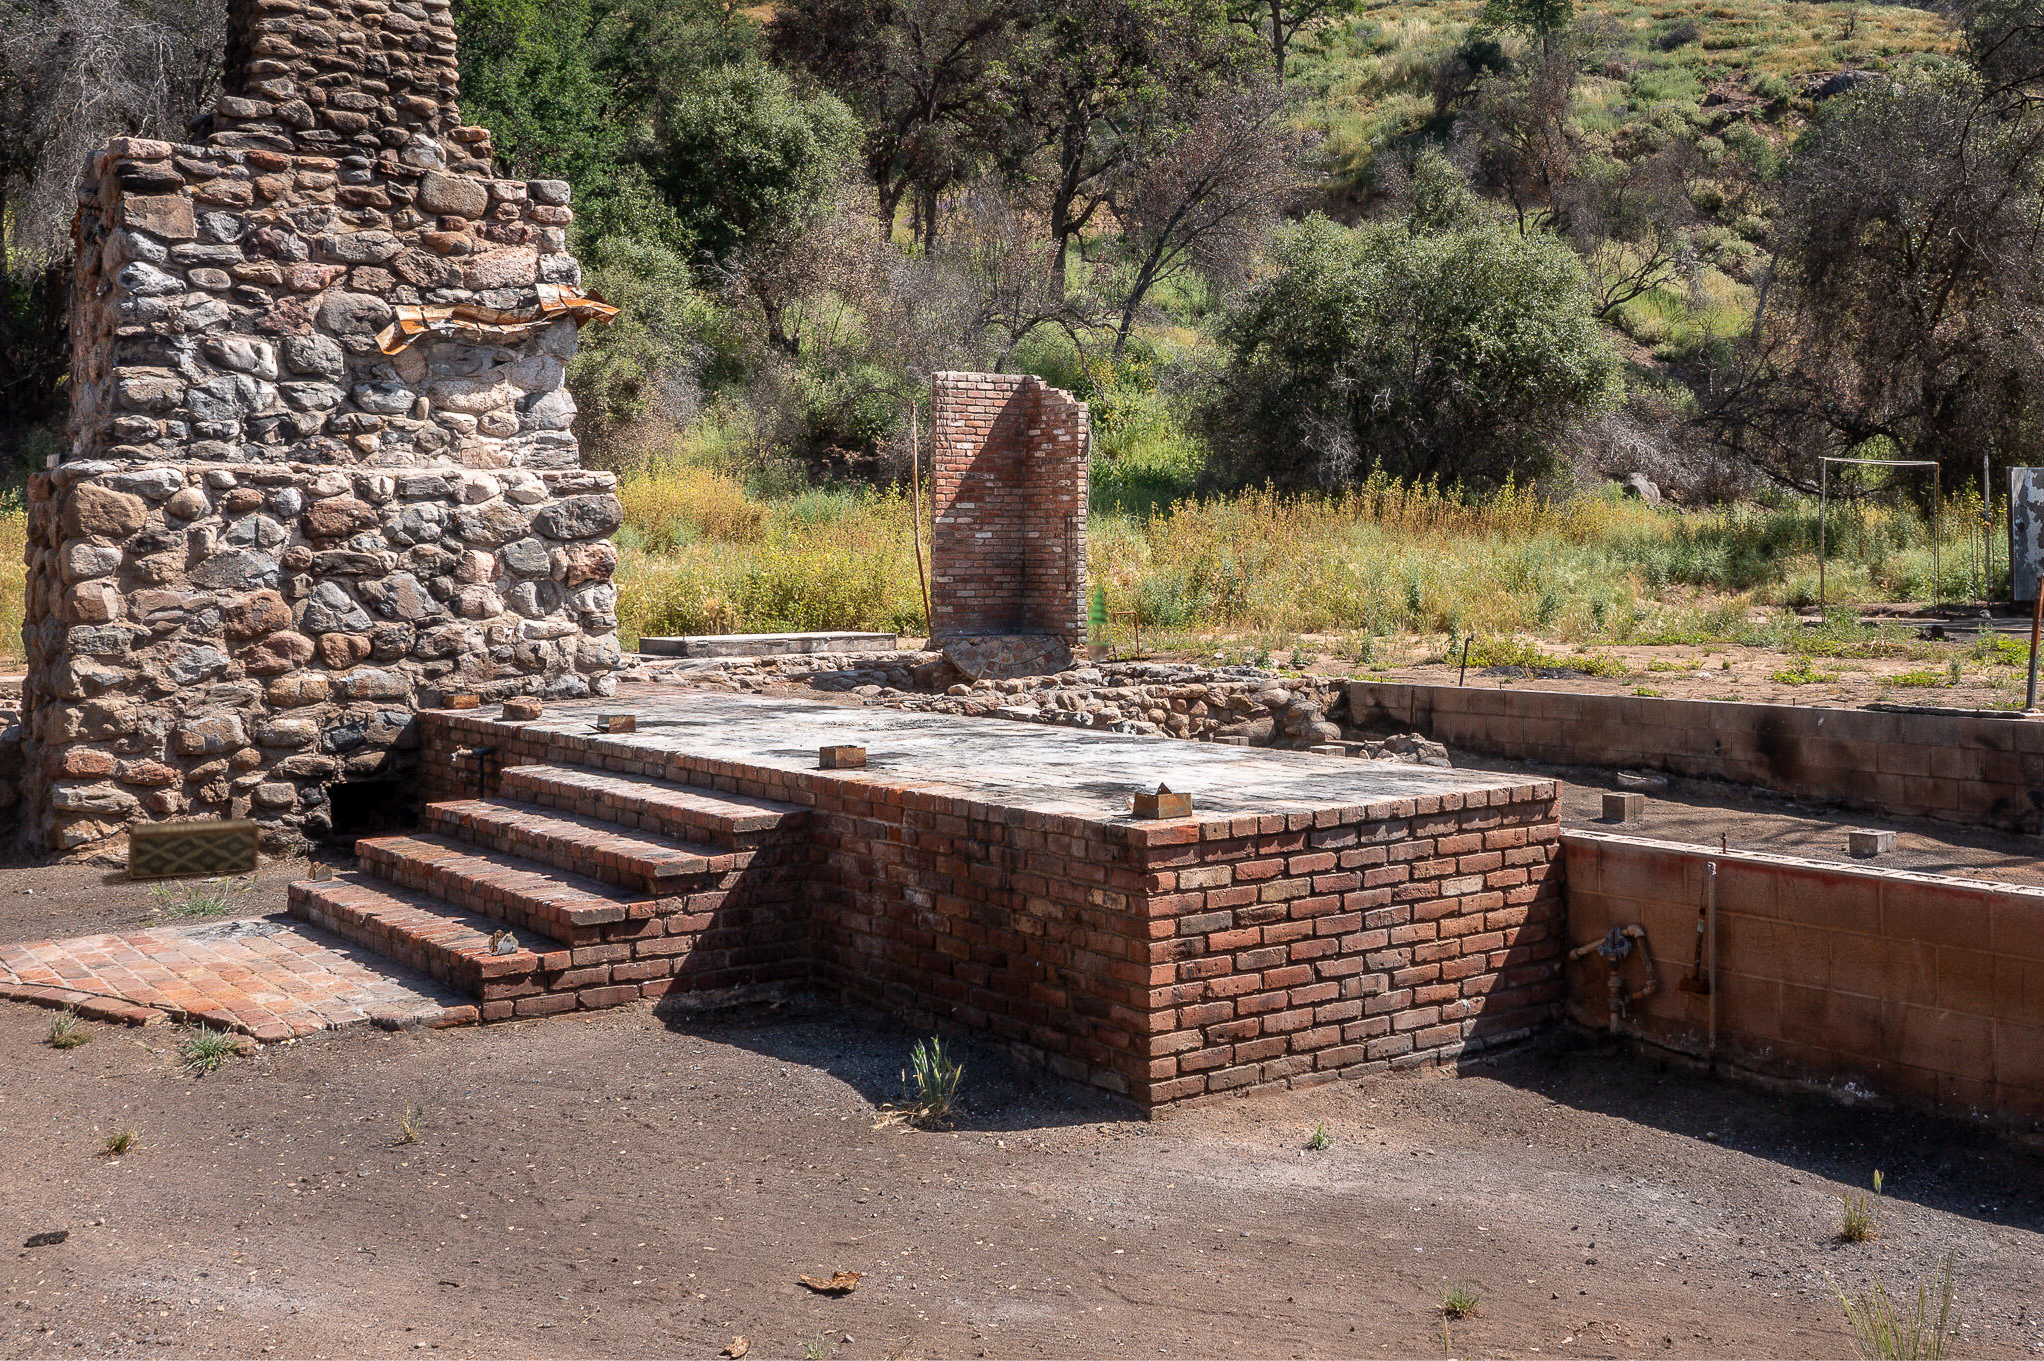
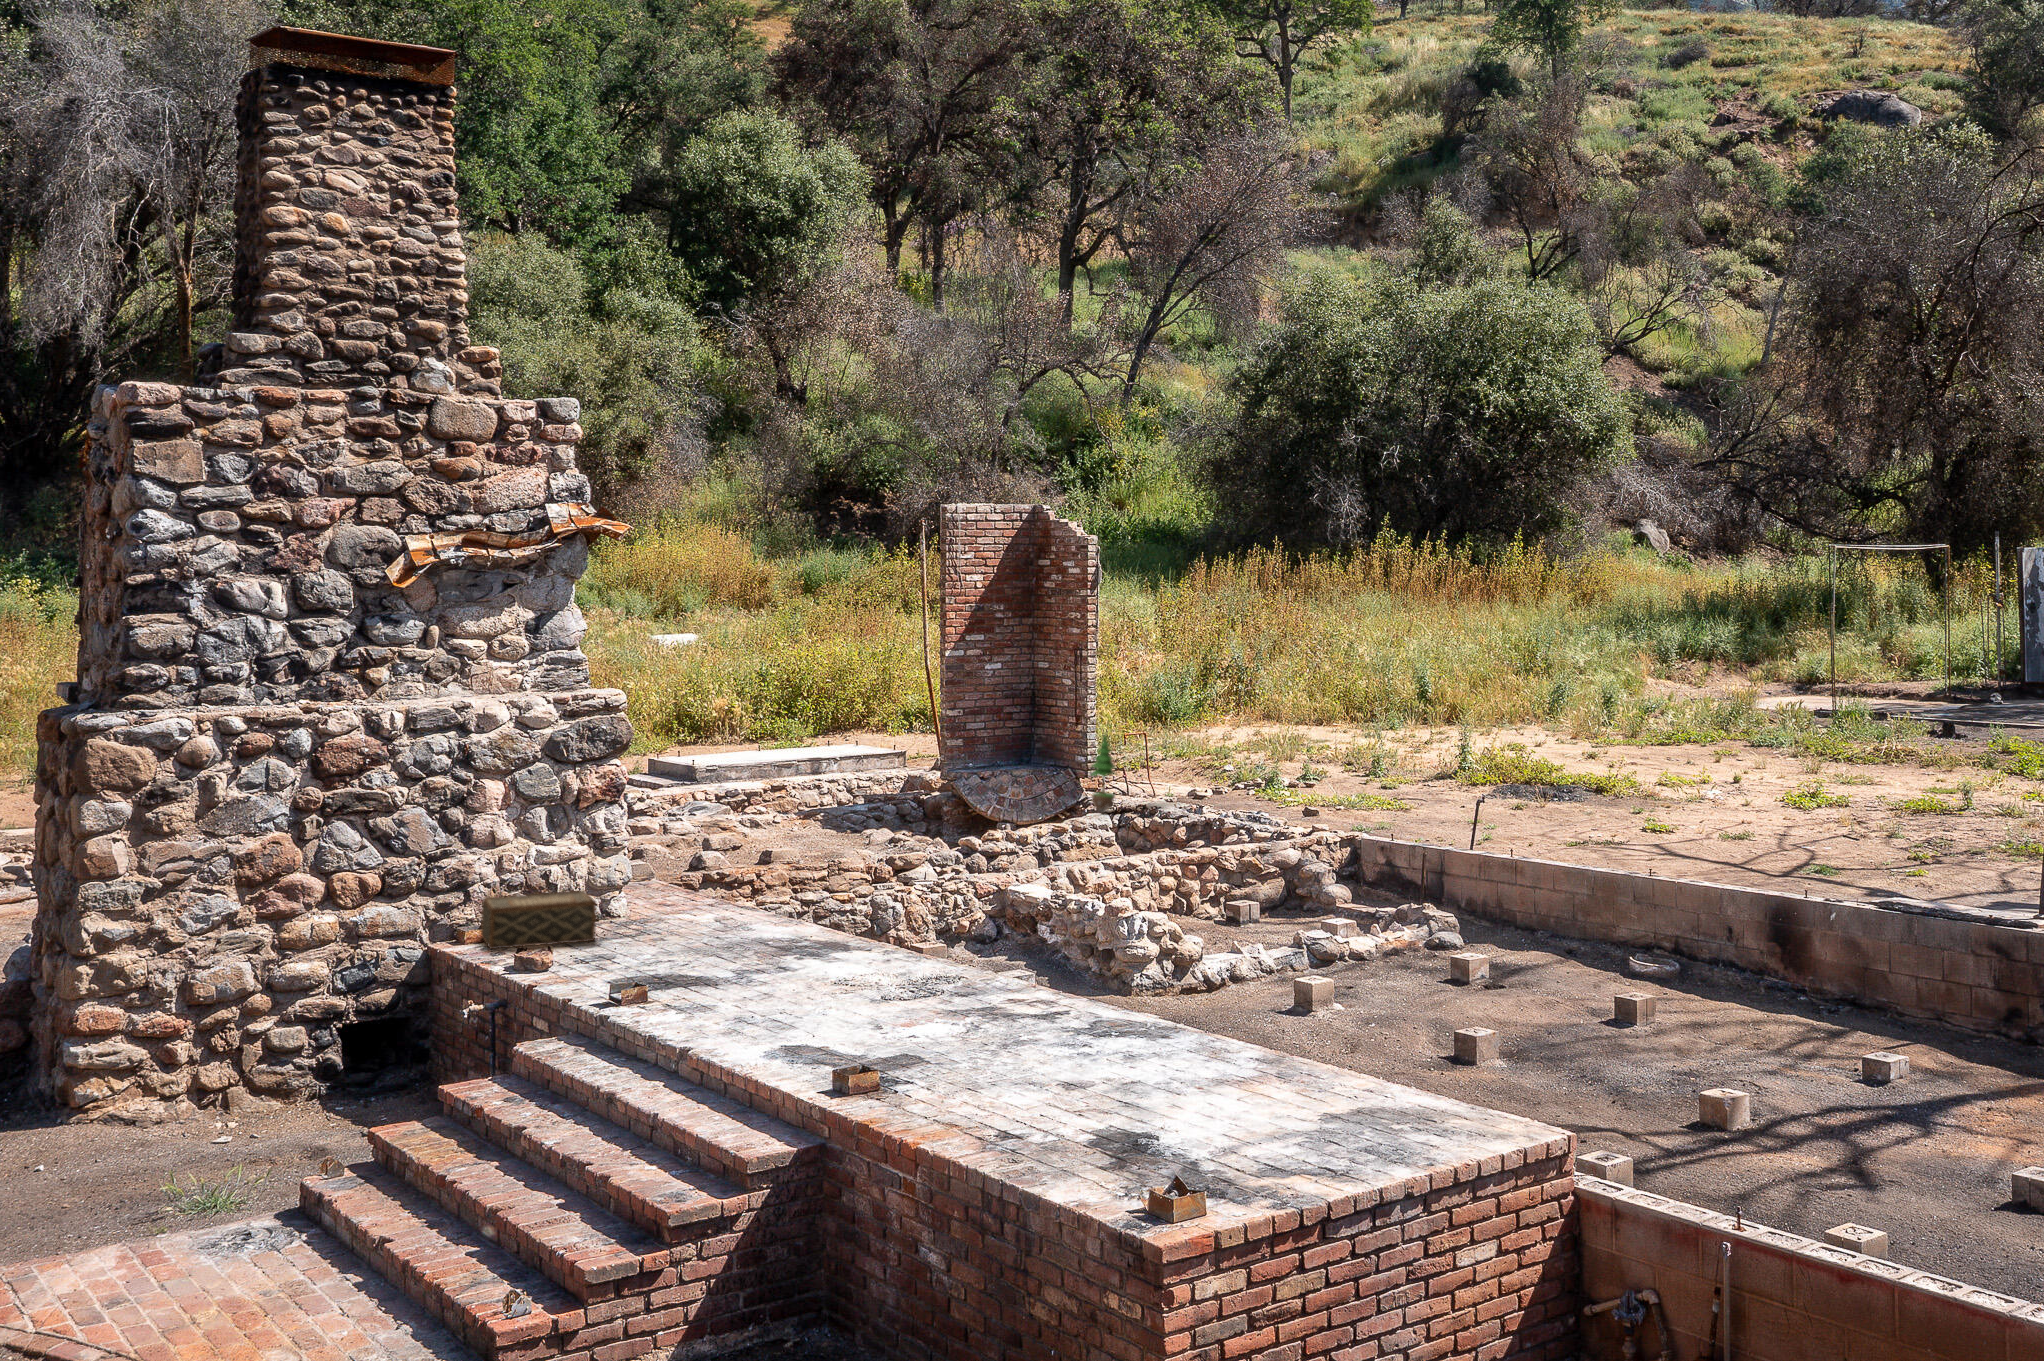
woven basket: present [128,818,259,879] -> present [481,891,596,949]

